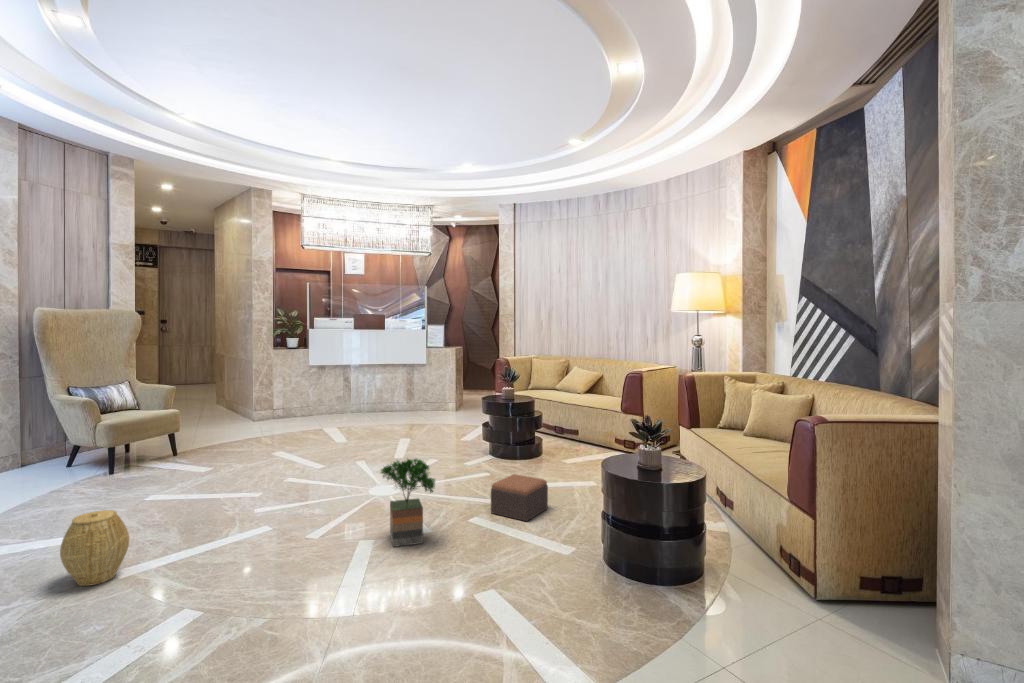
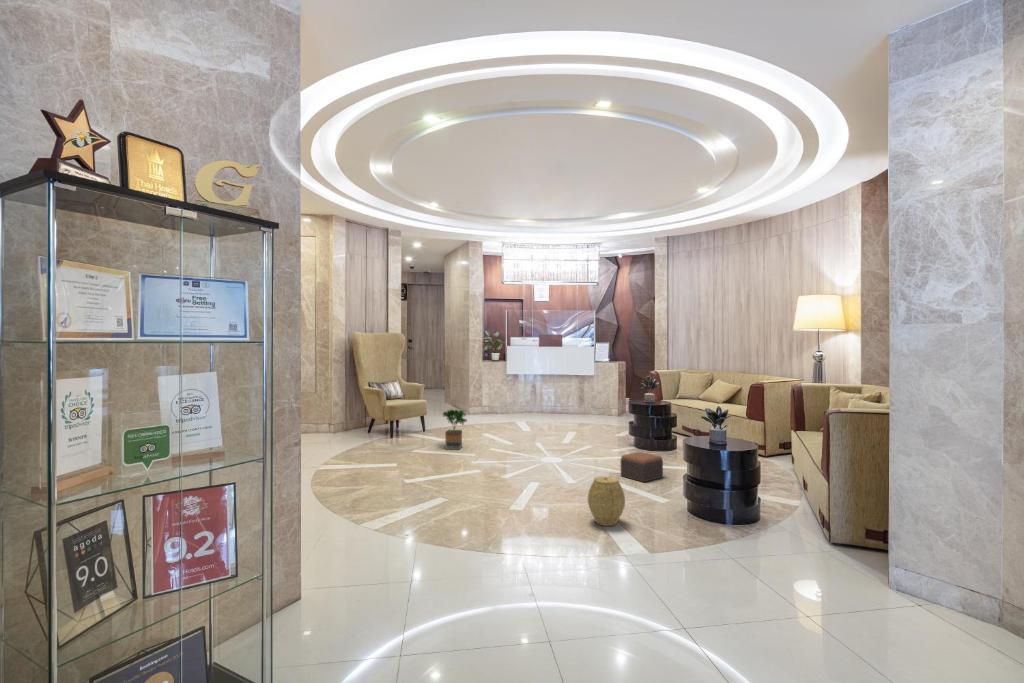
potted tree: present [381,459,435,547] -> present [443,410,467,450]
woven basket: present [60,510,129,586] -> present [588,476,625,526]

